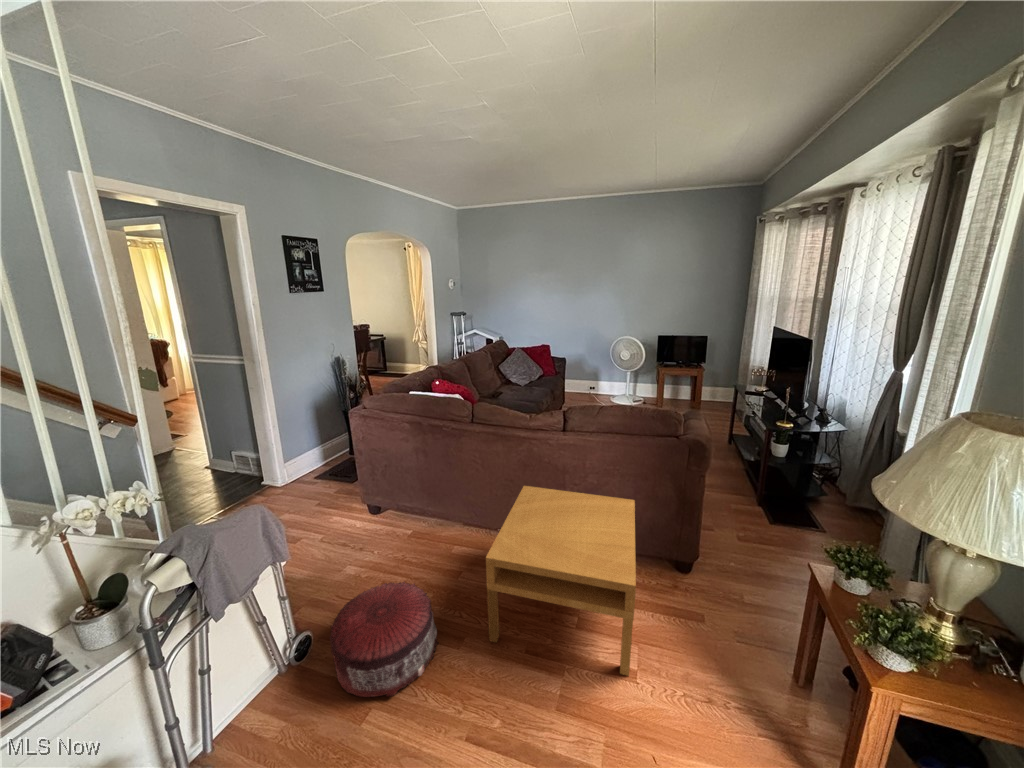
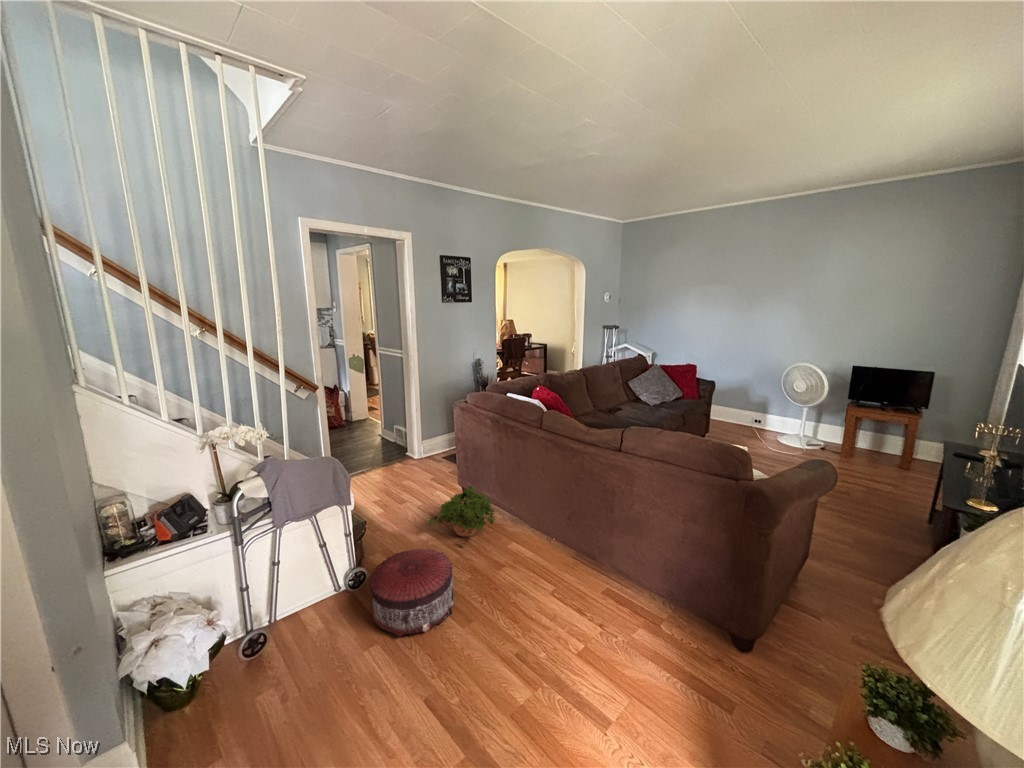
coffee table: present [486,486,636,676] -> none [491,500,681,724]
potted plant: none [353,499,435,569] -> present [429,486,495,545]

